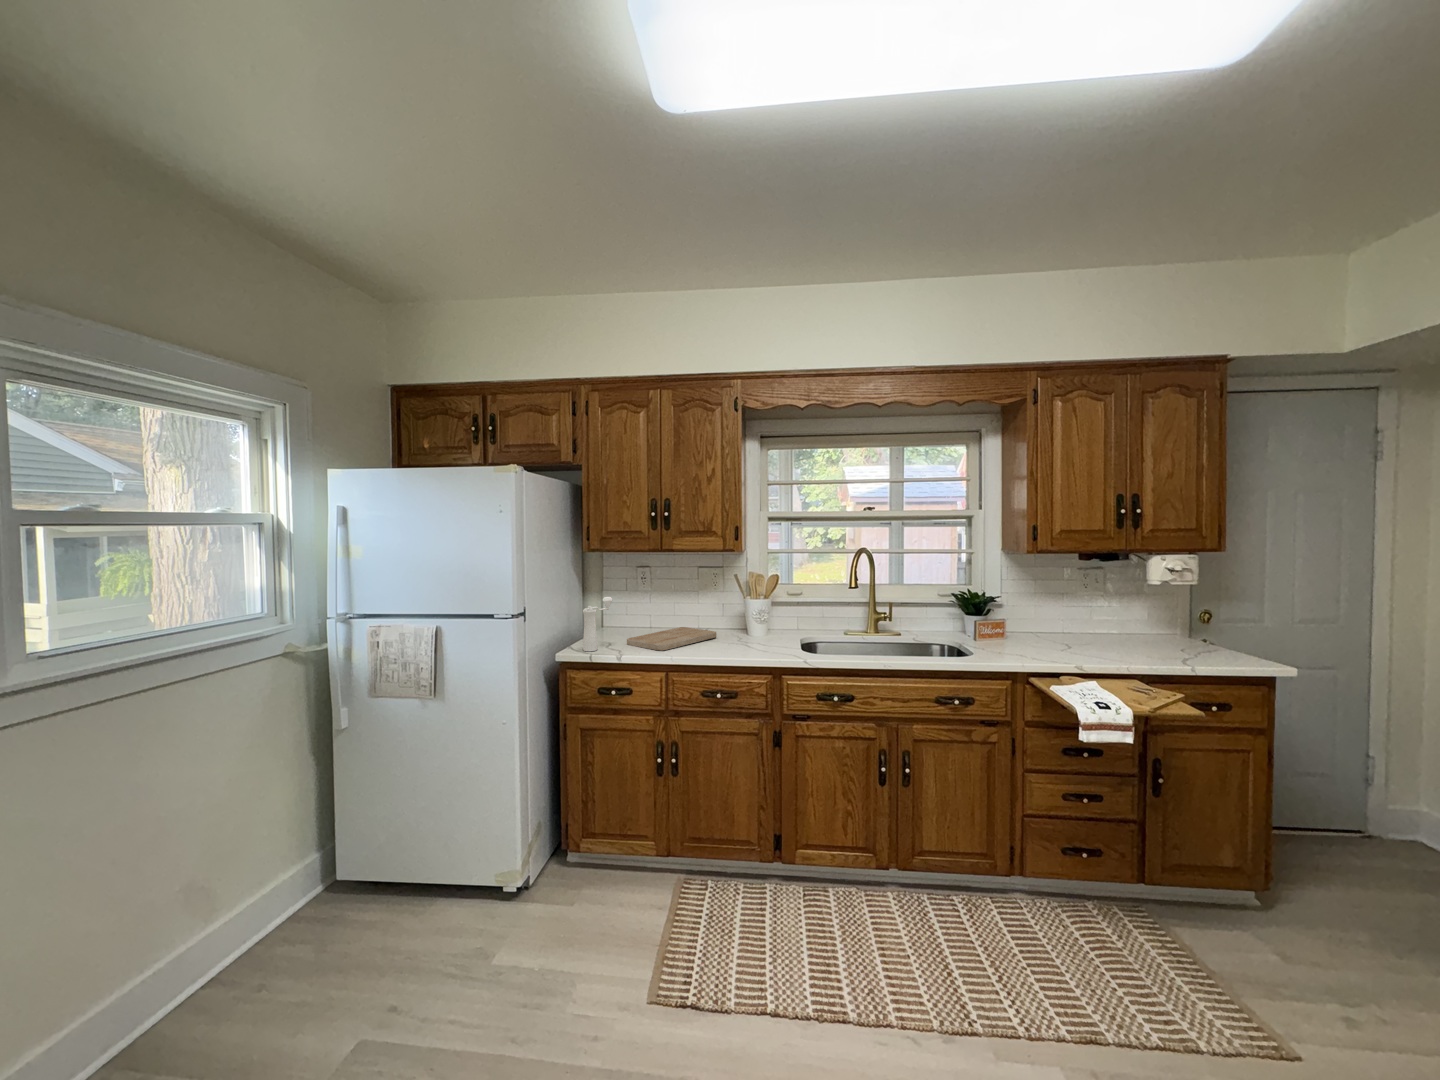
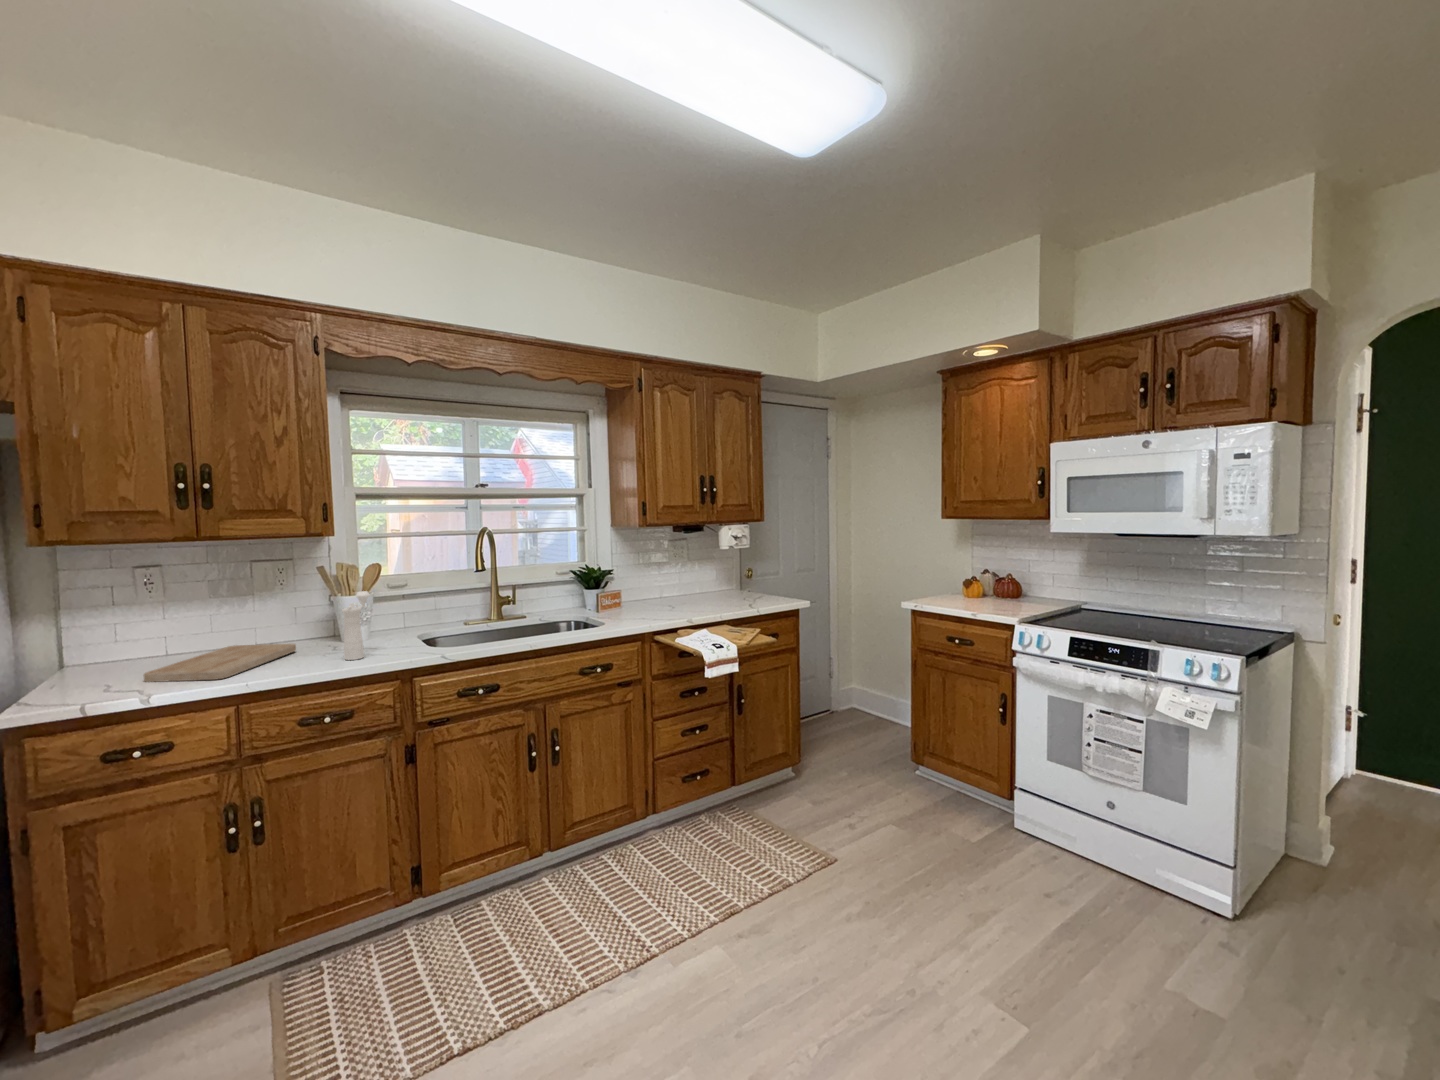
pepper mill: present [583,597,613,651] -> present [342,591,370,660]

